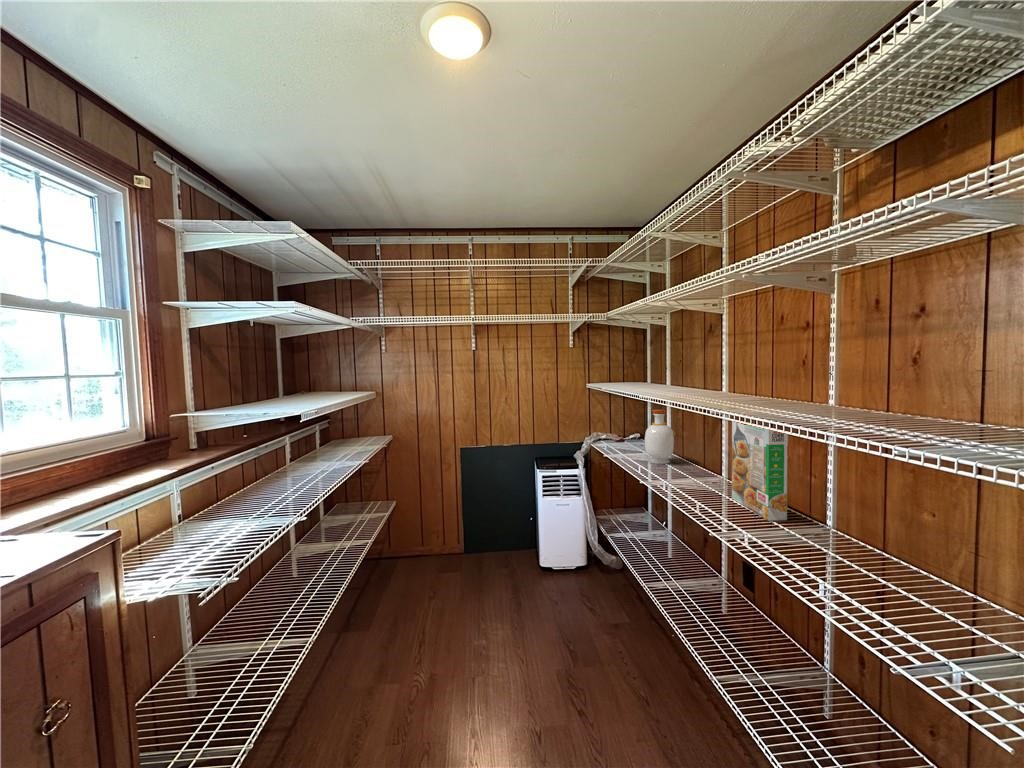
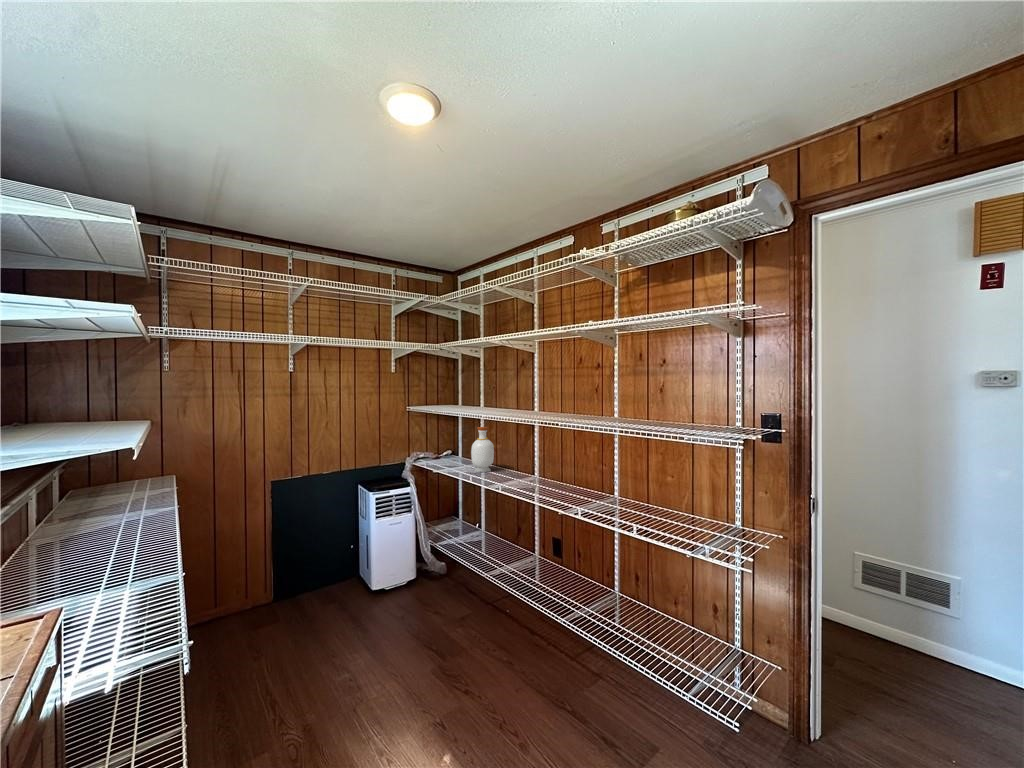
cereal box: present [732,421,788,521] -> none [551,429,592,499]

